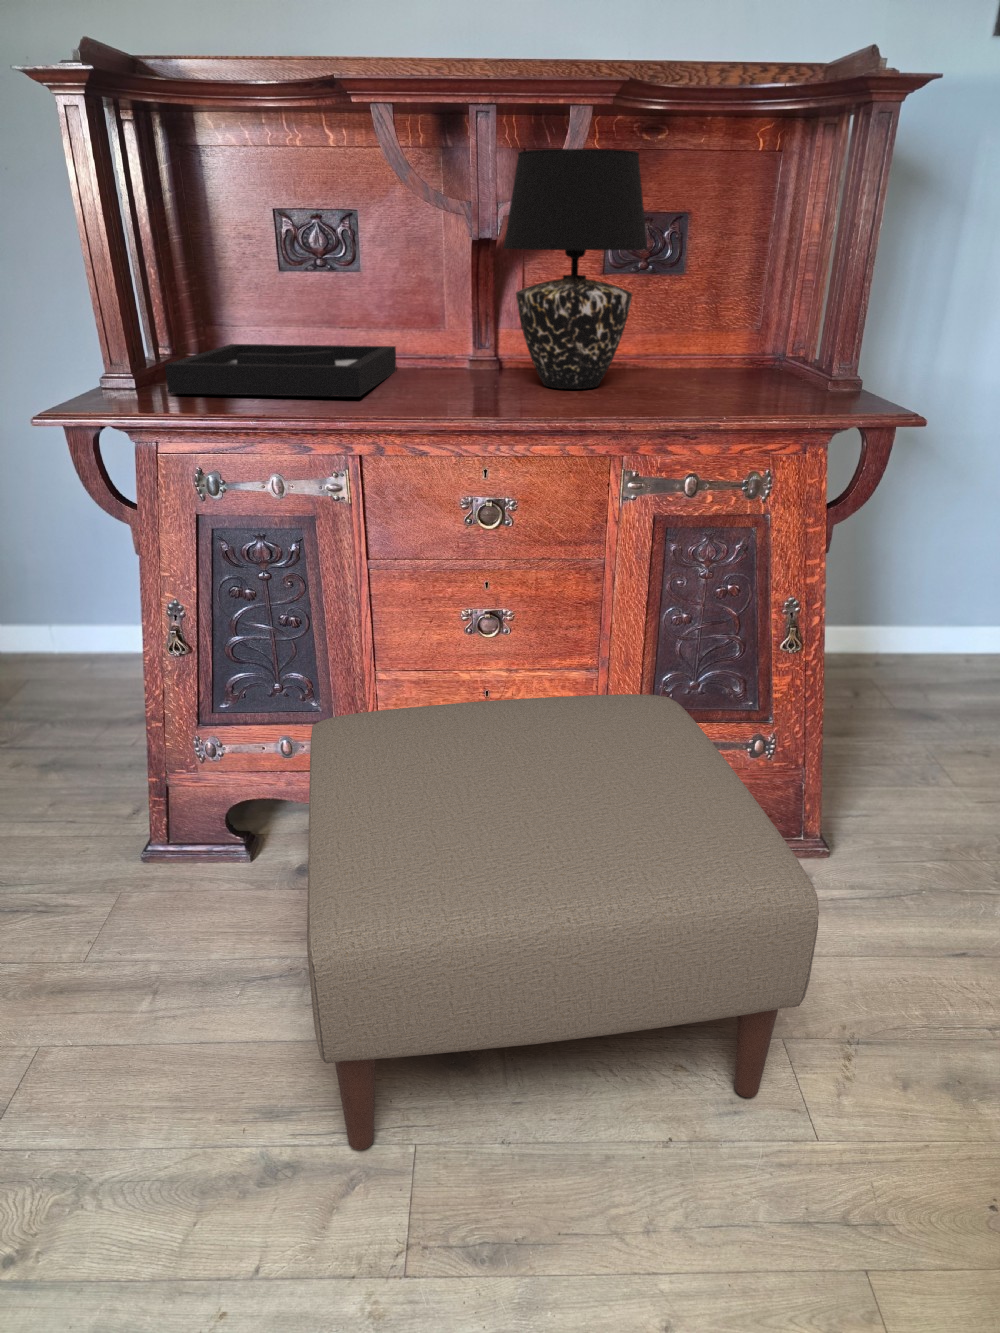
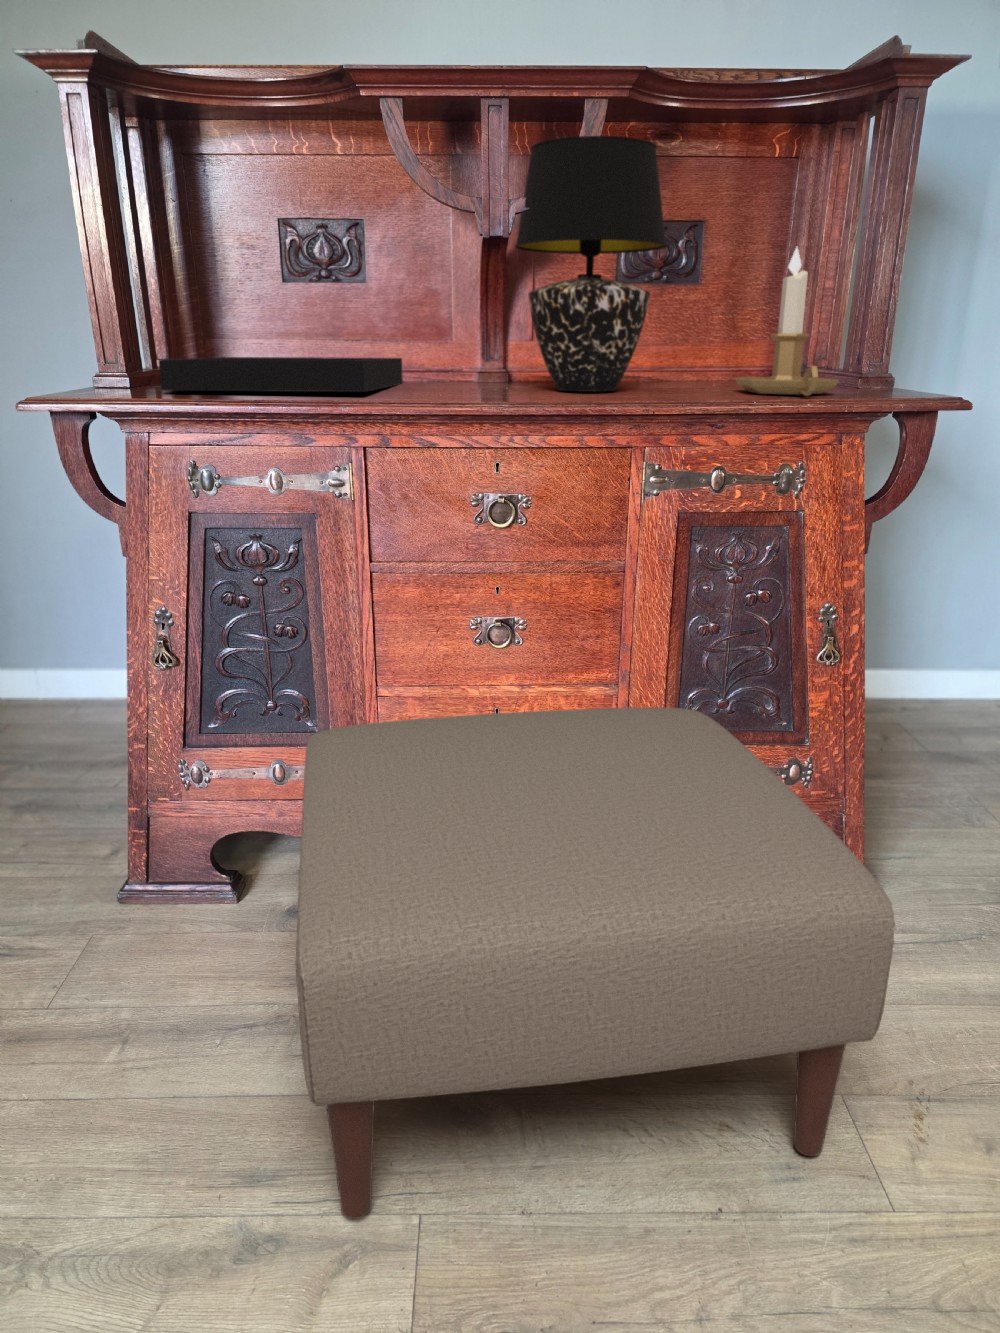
candlestick: none [713,248,812,397] -> present [735,248,839,396]

